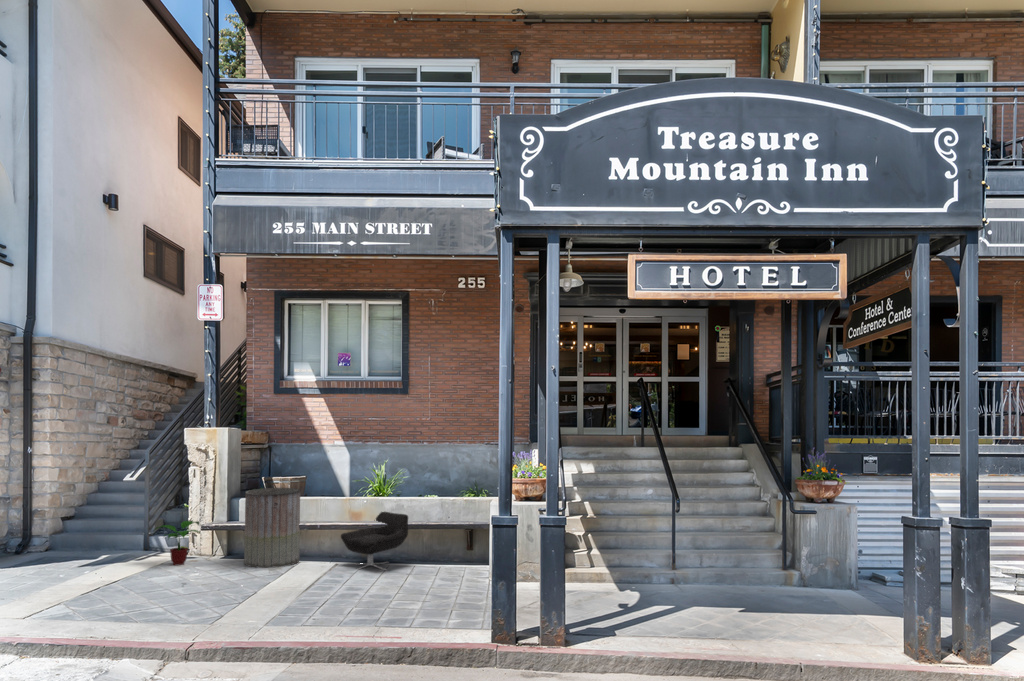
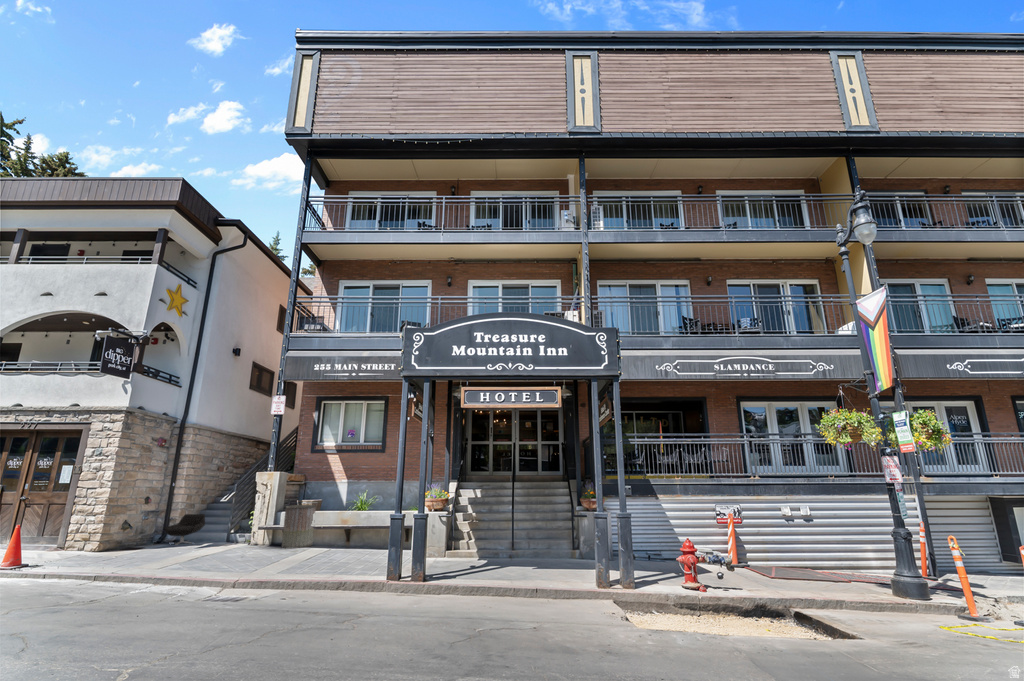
lounge chair: present [341,512,408,570] -> present [164,514,205,543]
potted plant: present [155,521,200,565] -> none [234,523,260,547]

